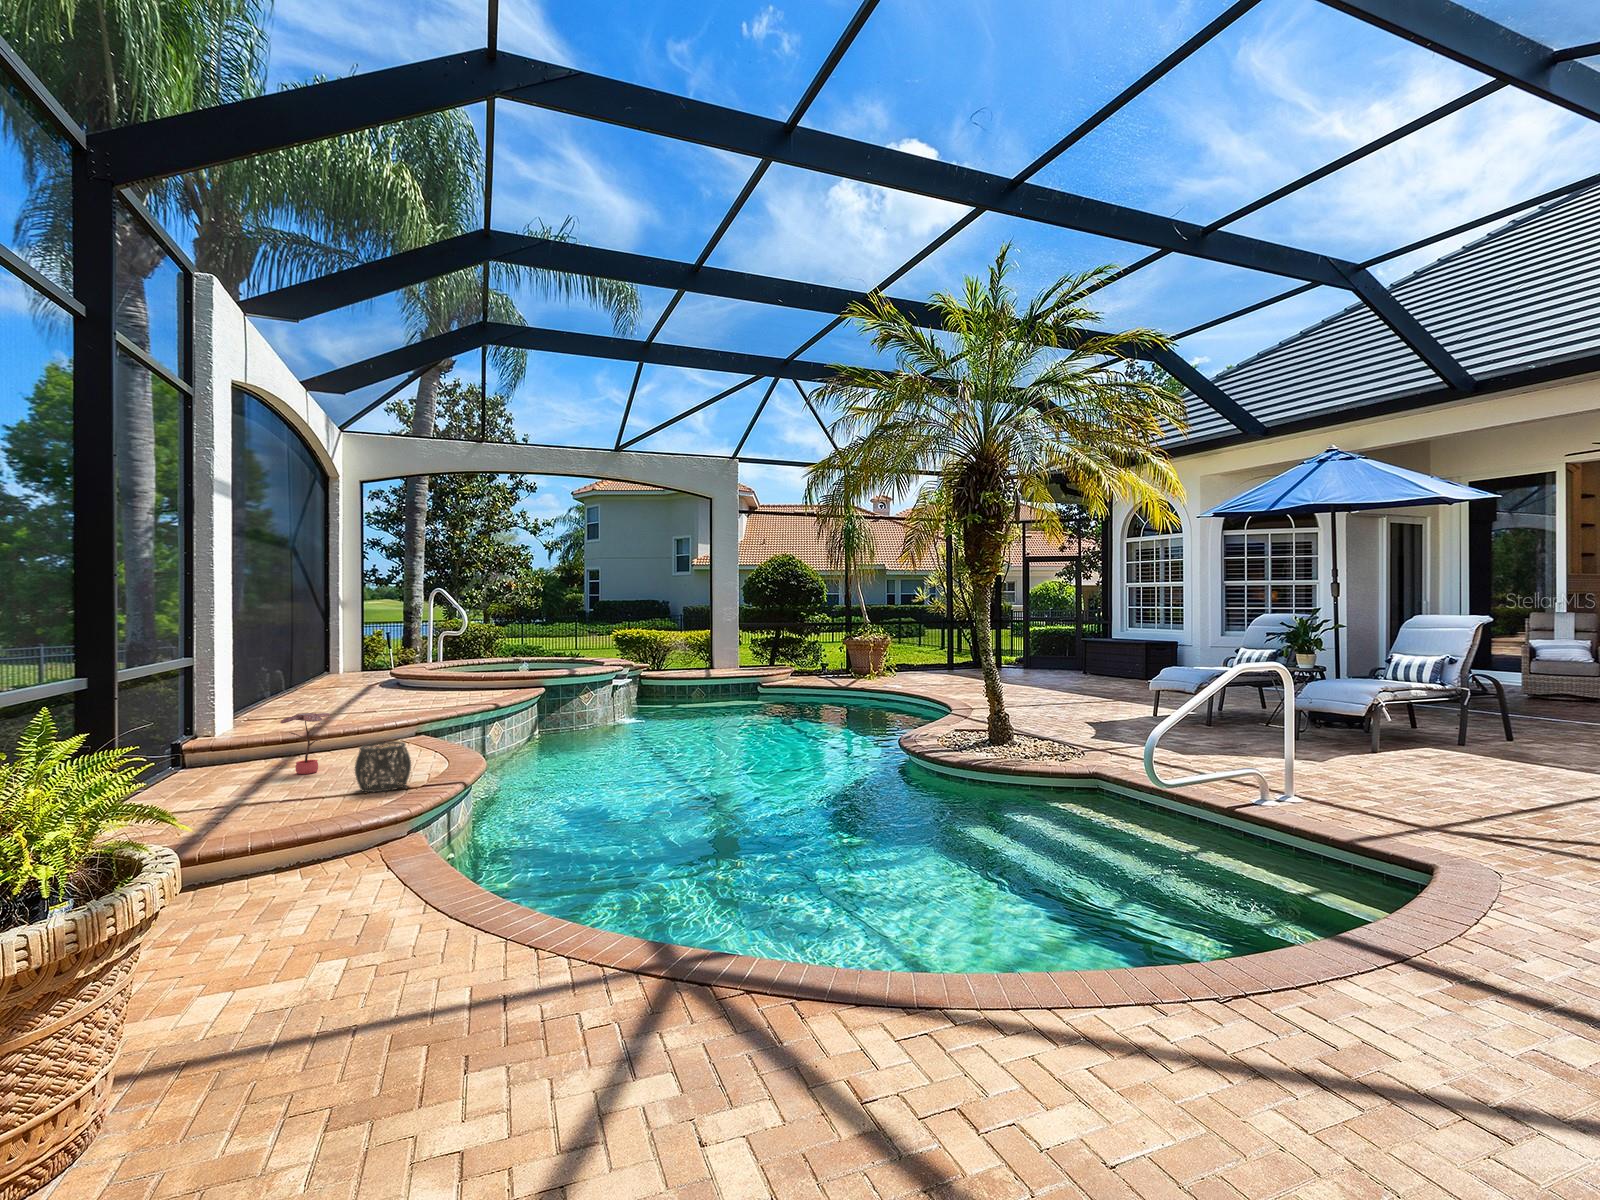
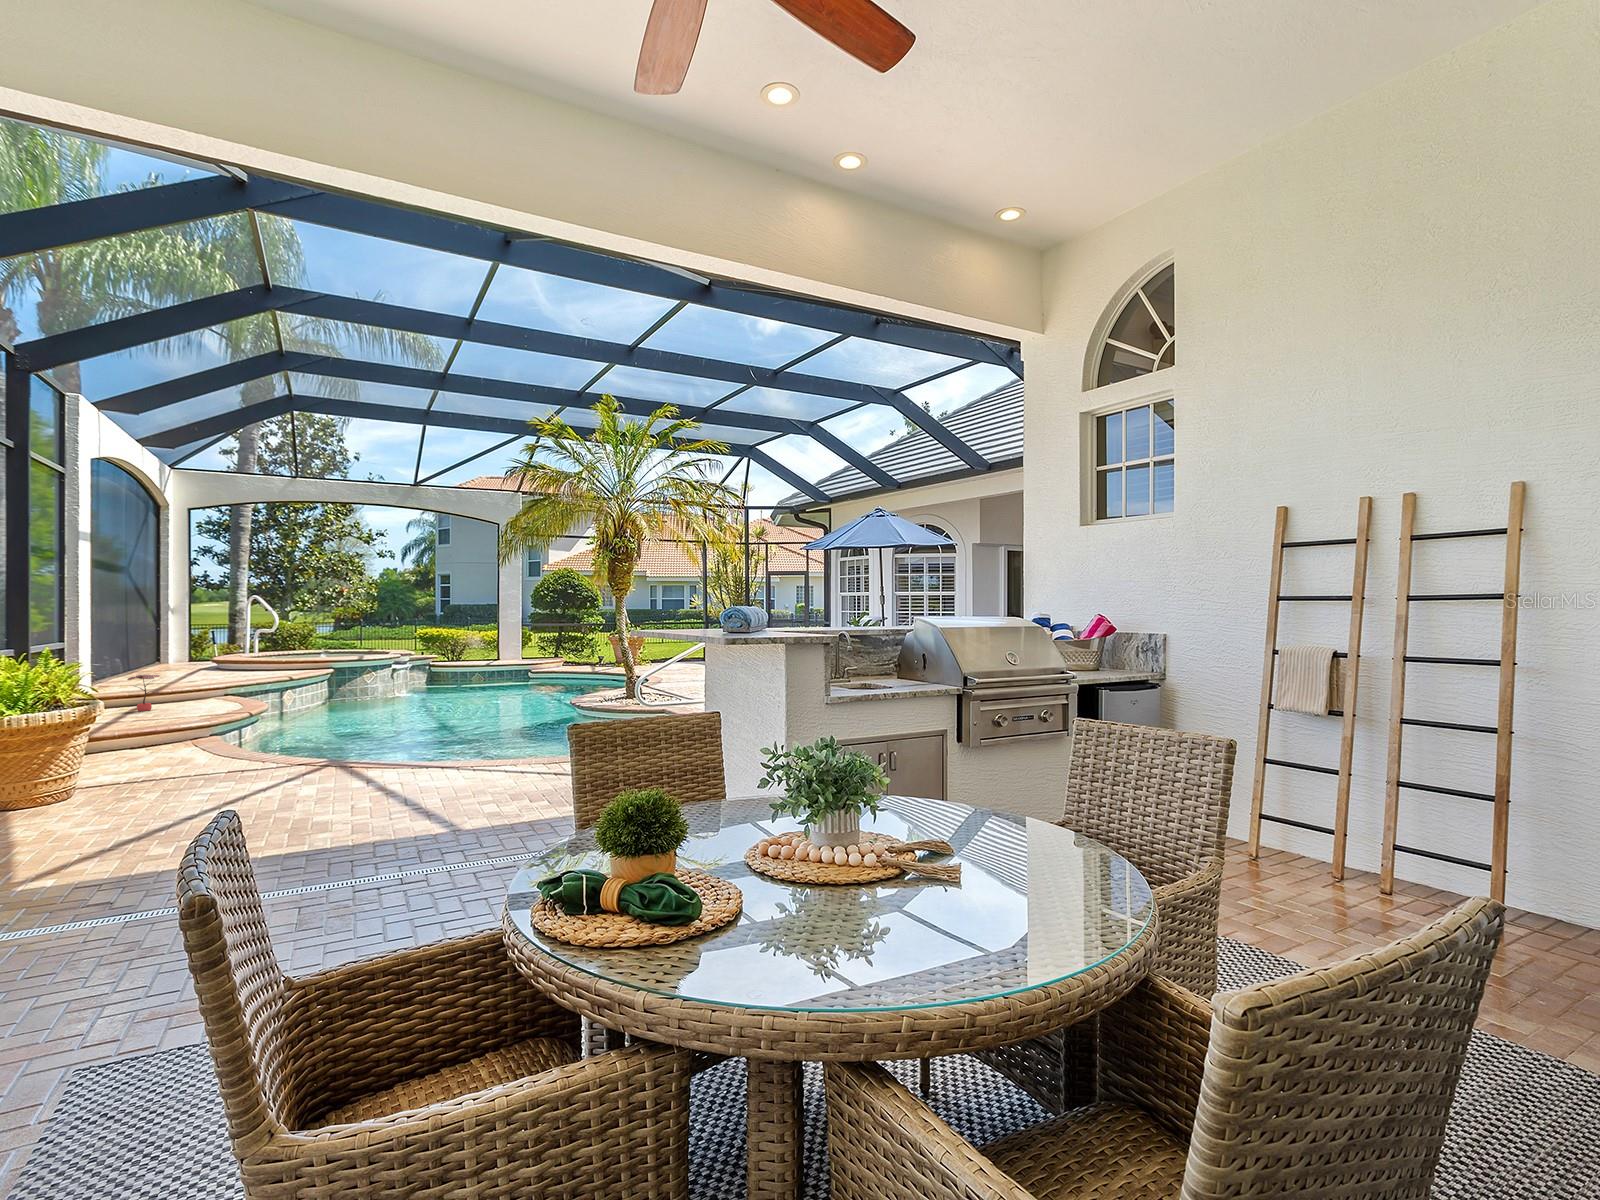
woven basket: present [355,741,411,793] -> none [174,688,210,716]

